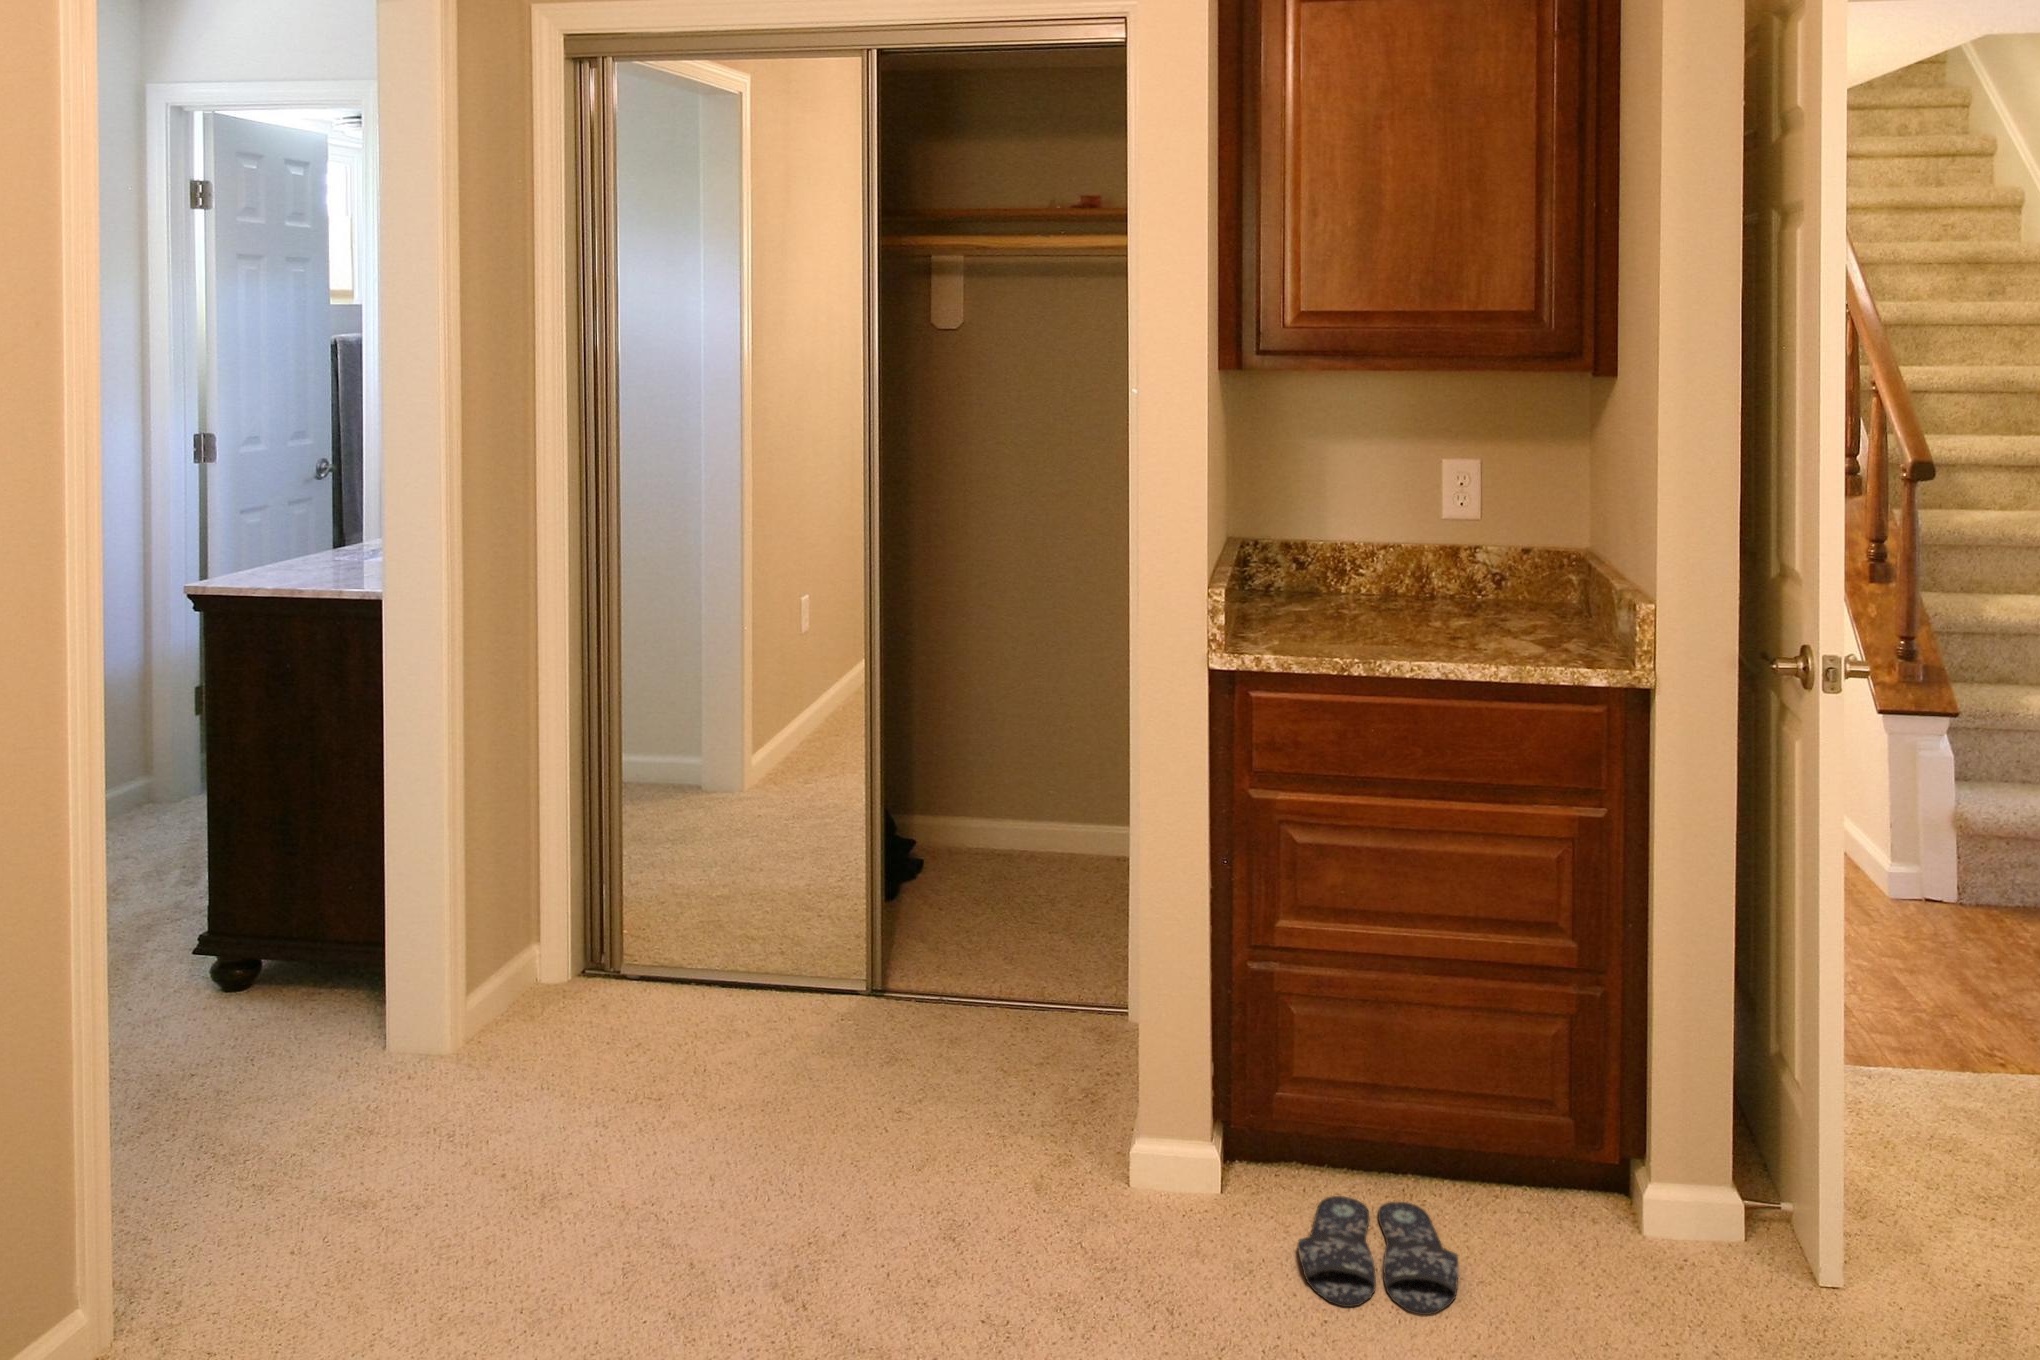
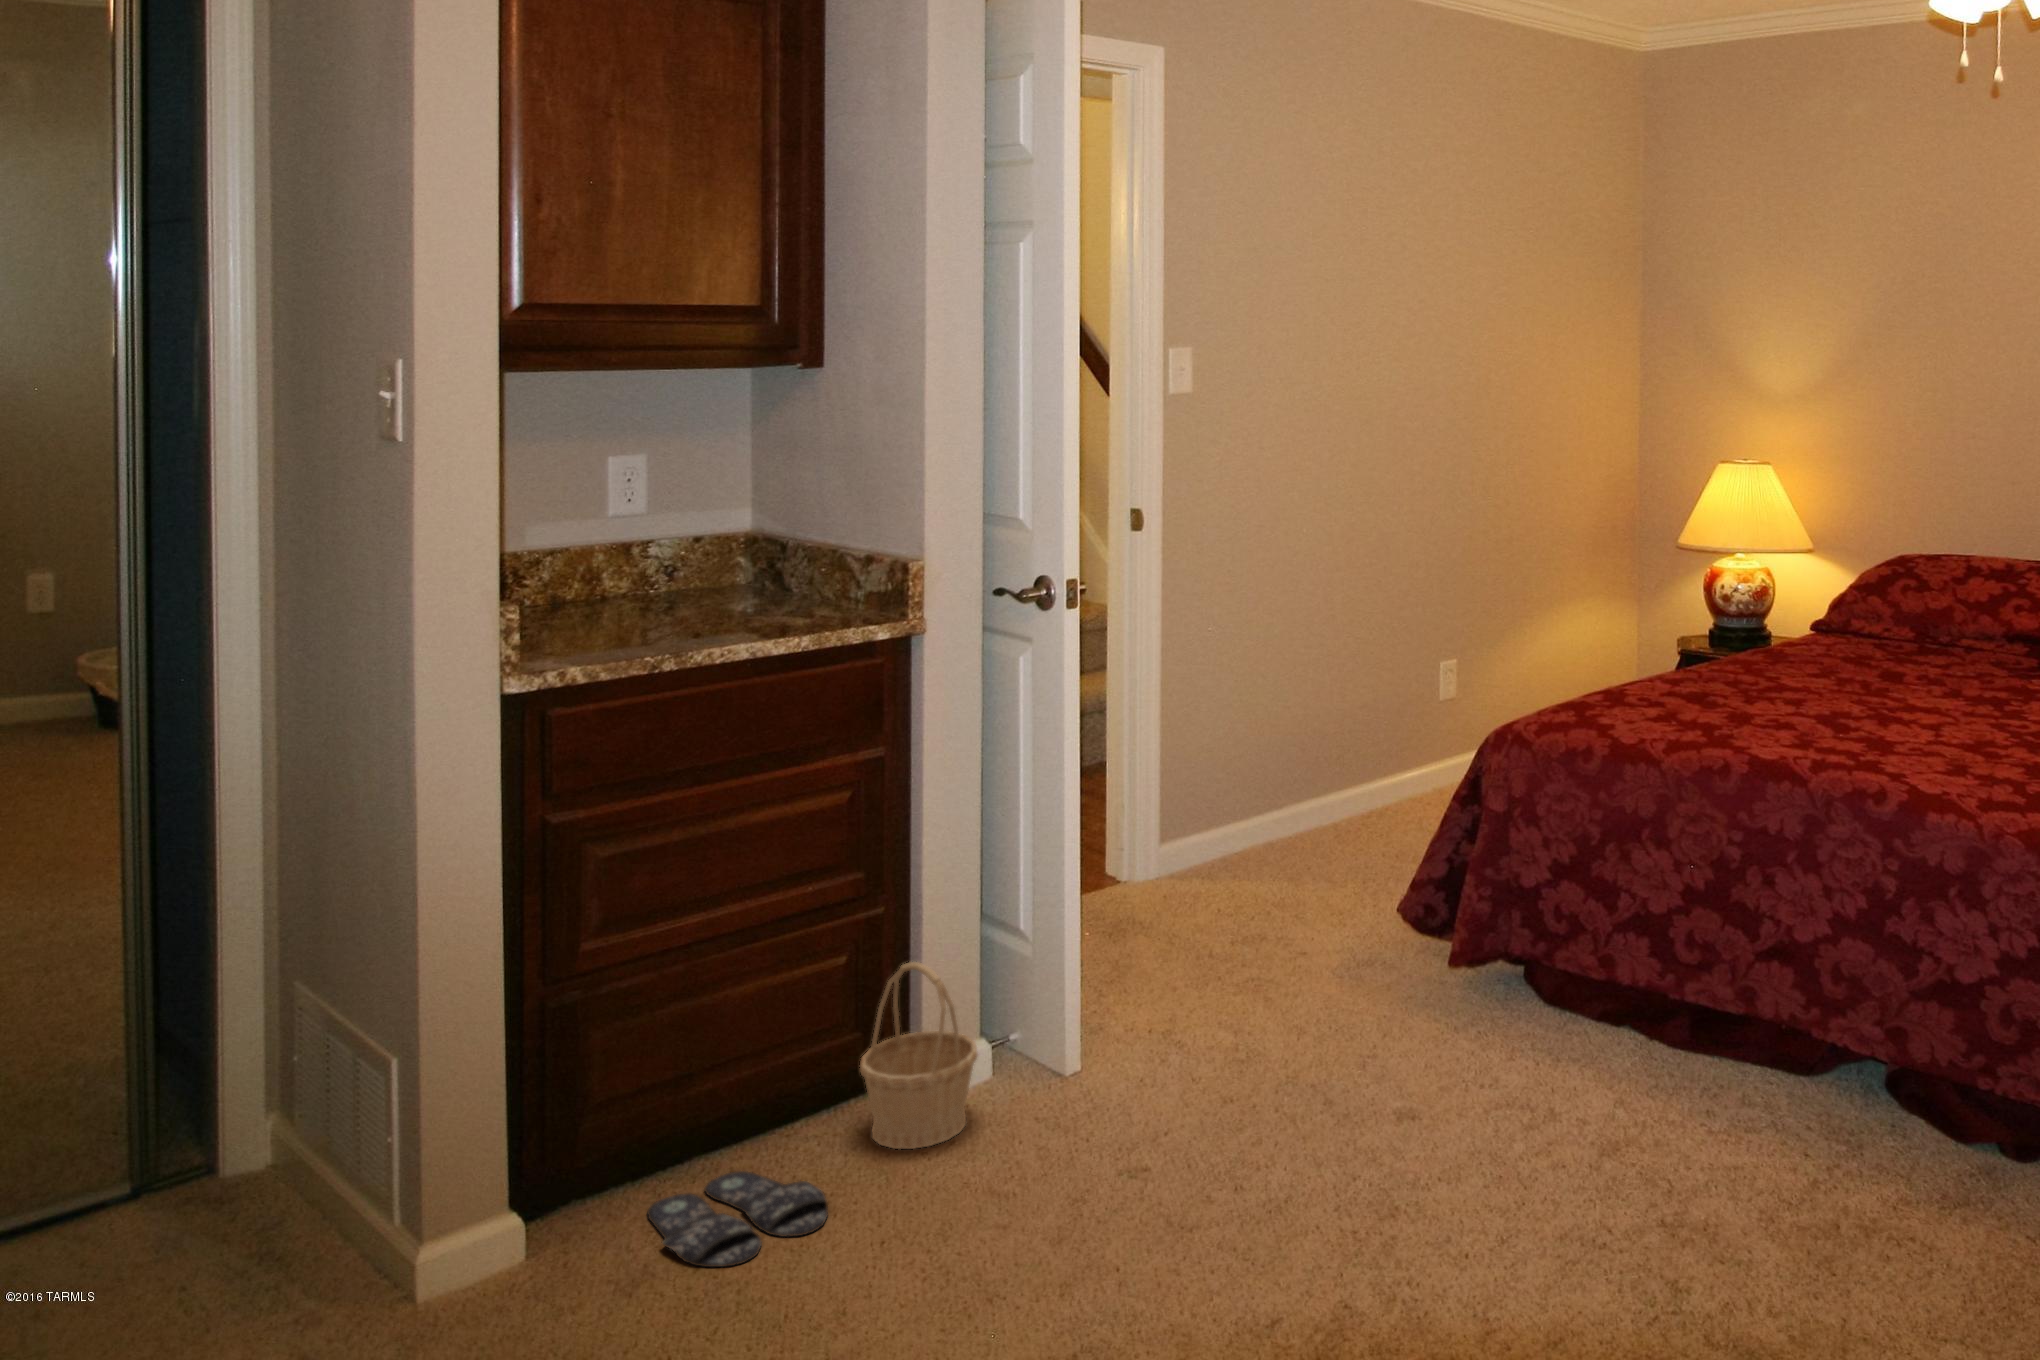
basket: none [1549,1064,1688,1294] -> present [860,962,978,1149]

